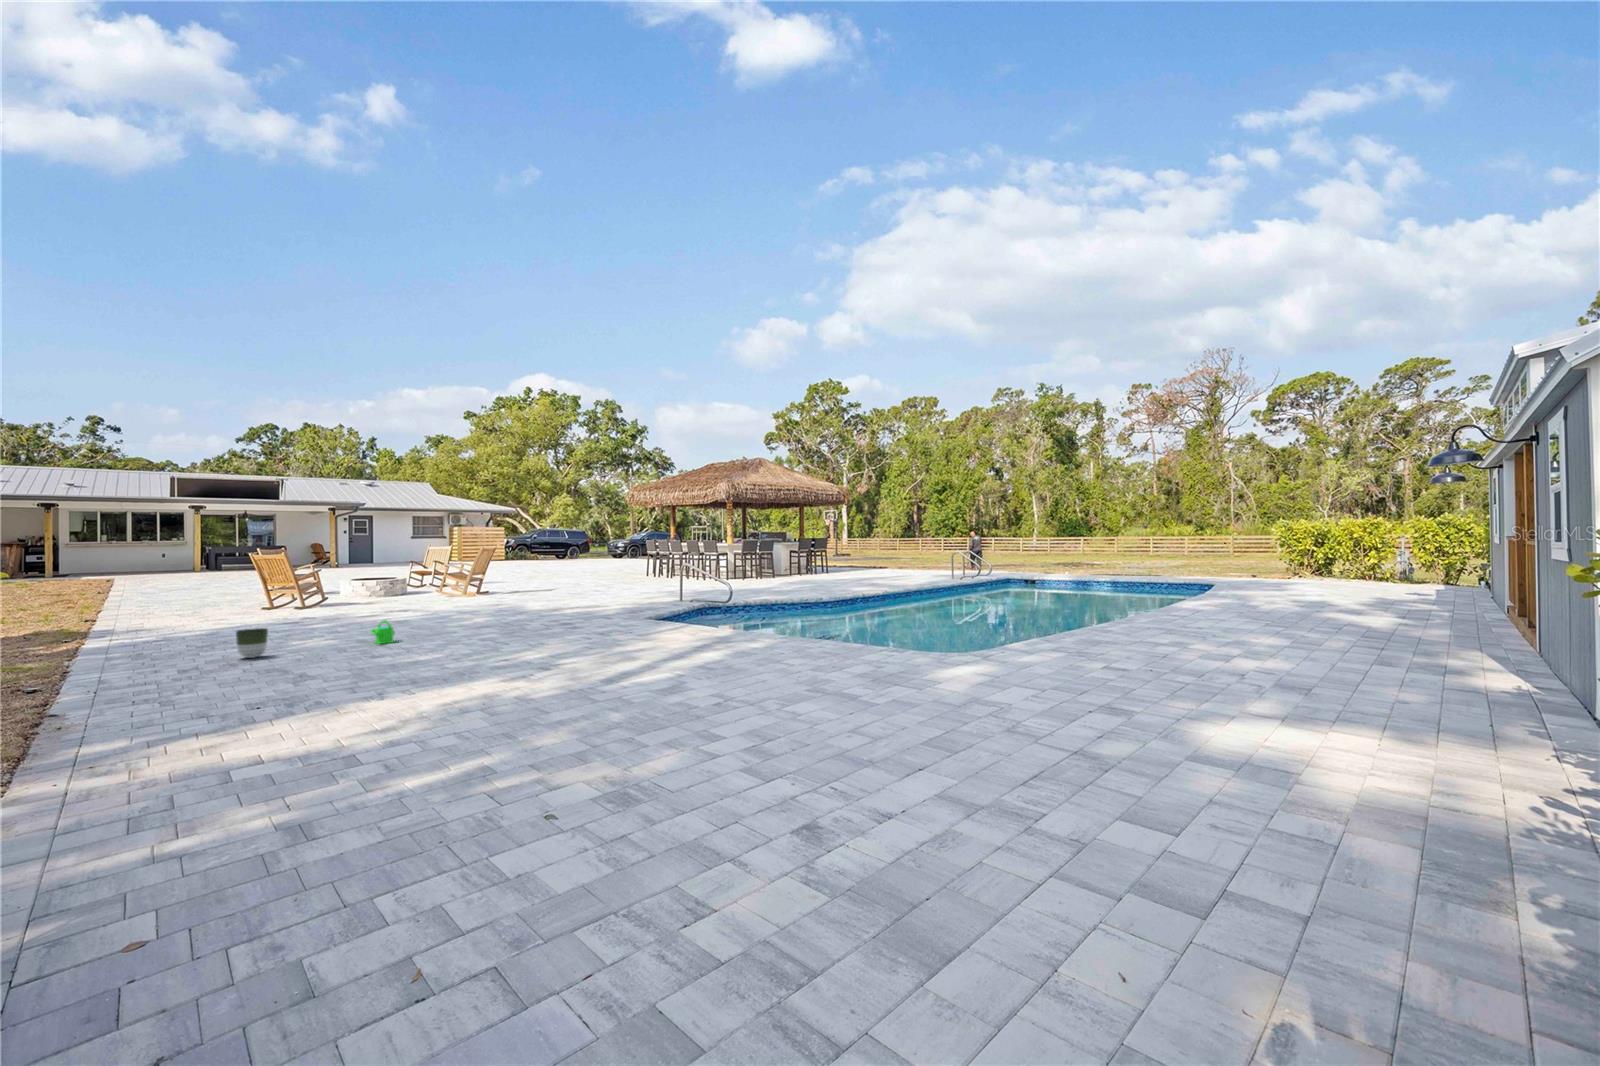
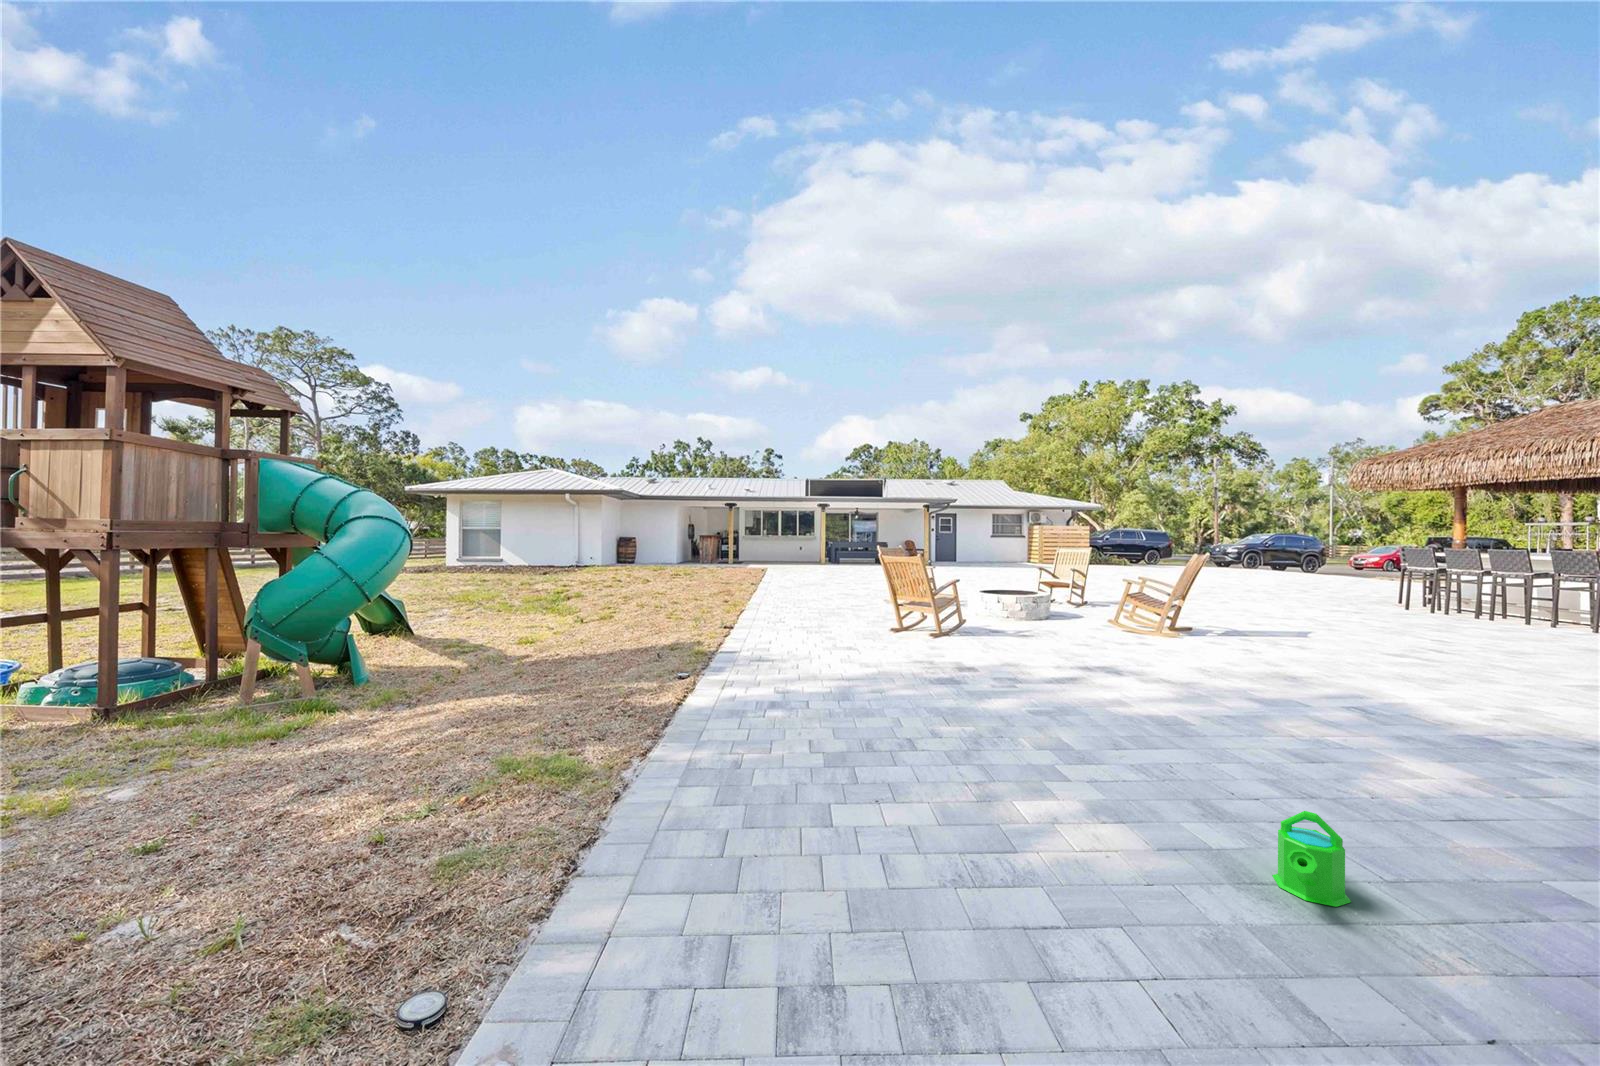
planter: present [236,628,268,658] -> none [926,797,1006,907]

